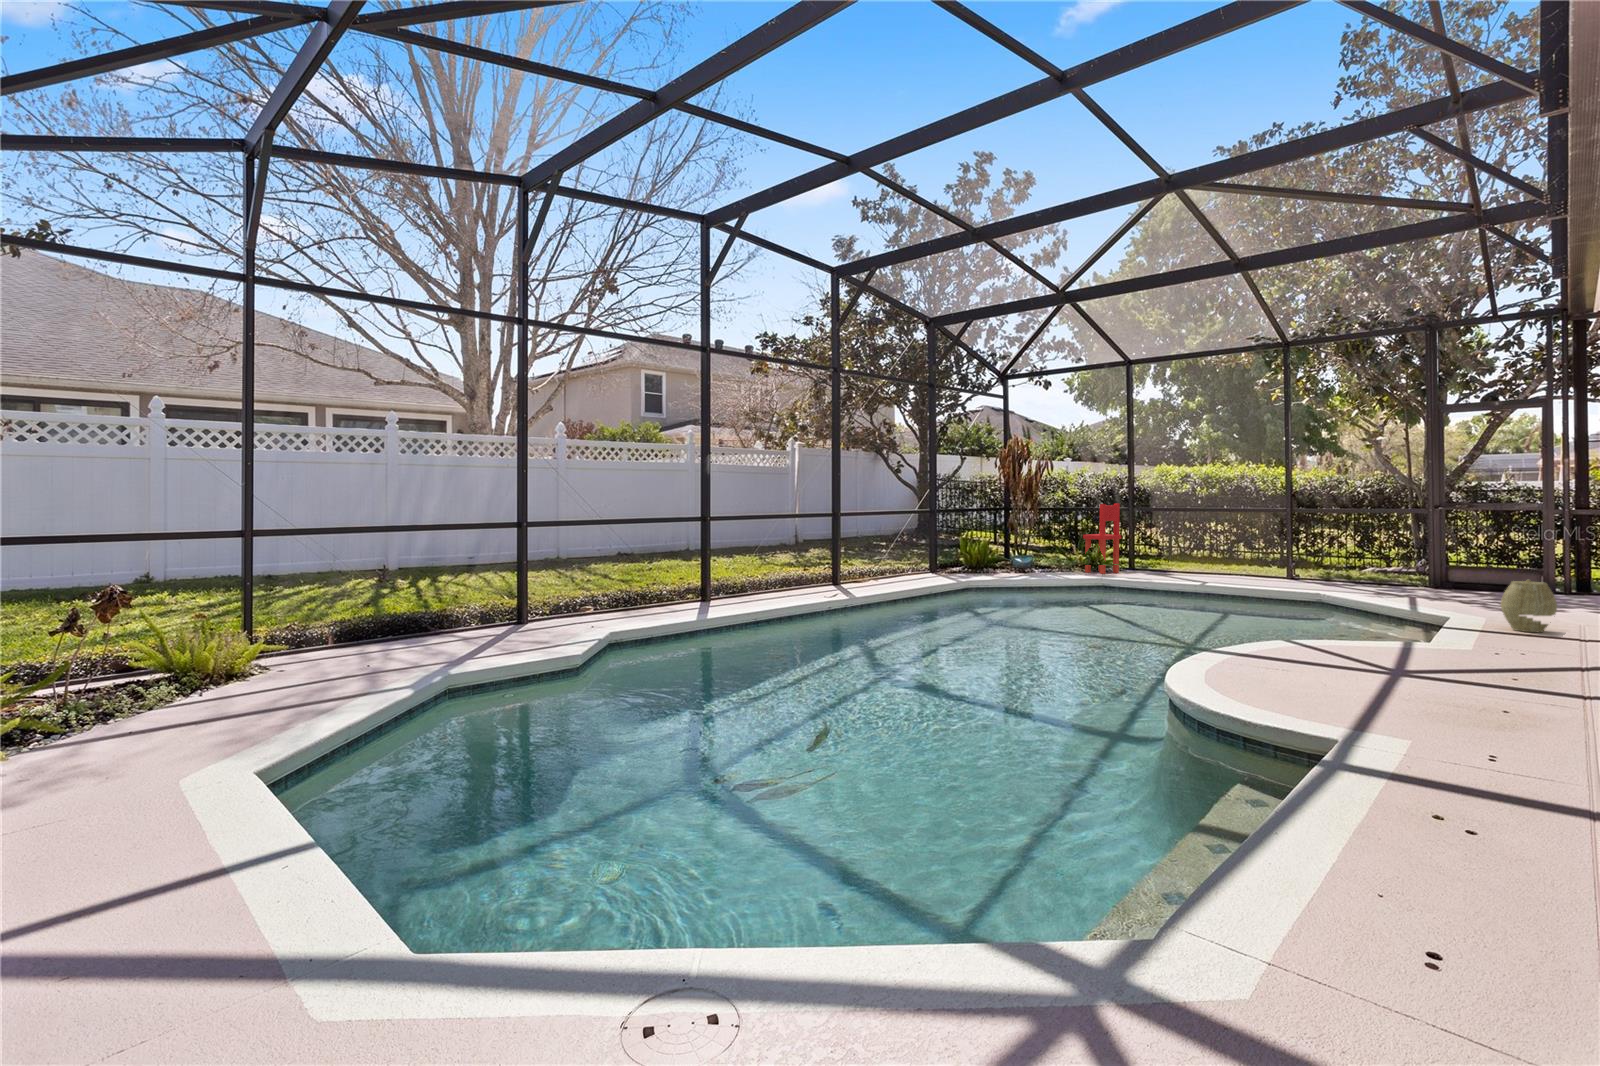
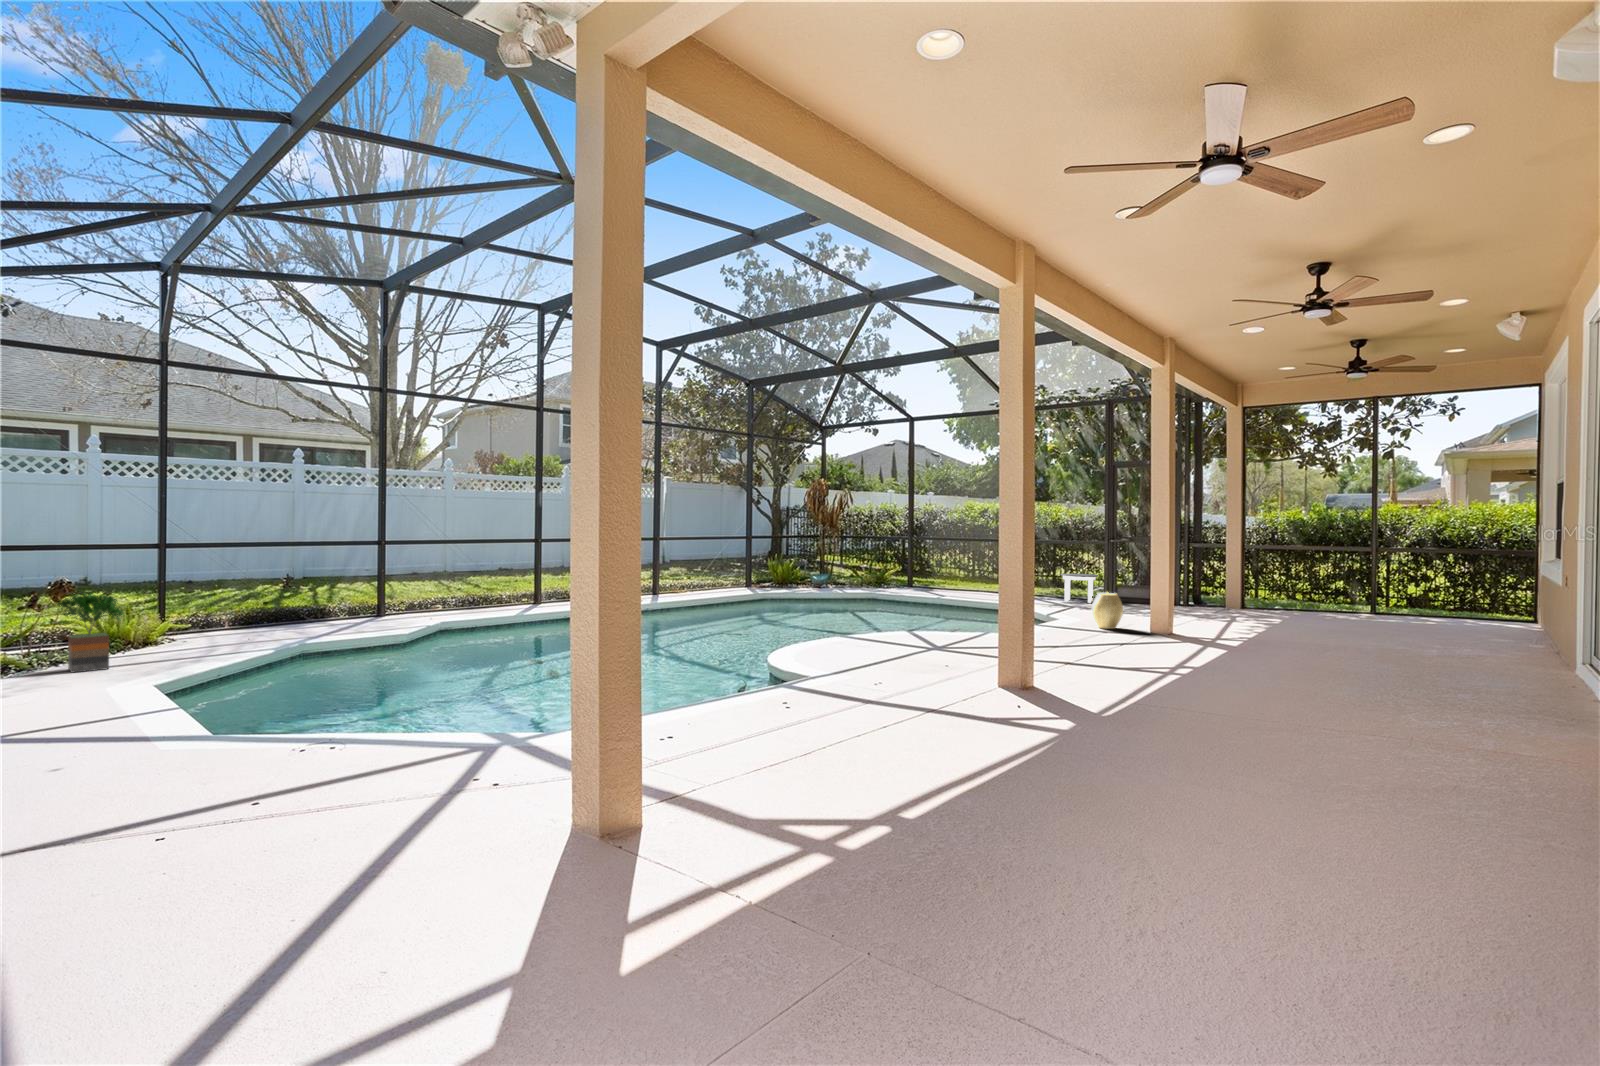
chair: present [1083,503,1121,574] -> none [885,532,914,590]
round table: none [1343,553,1398,590] -> present [1061,574,1098,603]
potted tree: none [95,608,203,736] -> present [58,594,124,672]

